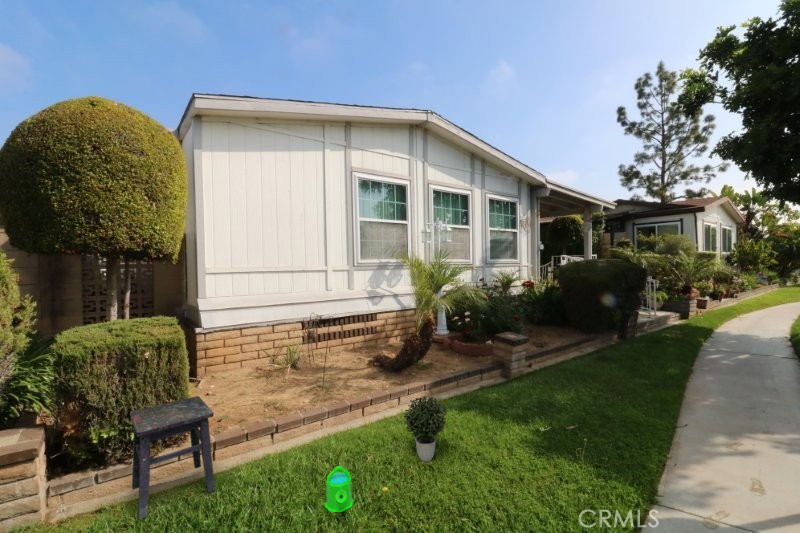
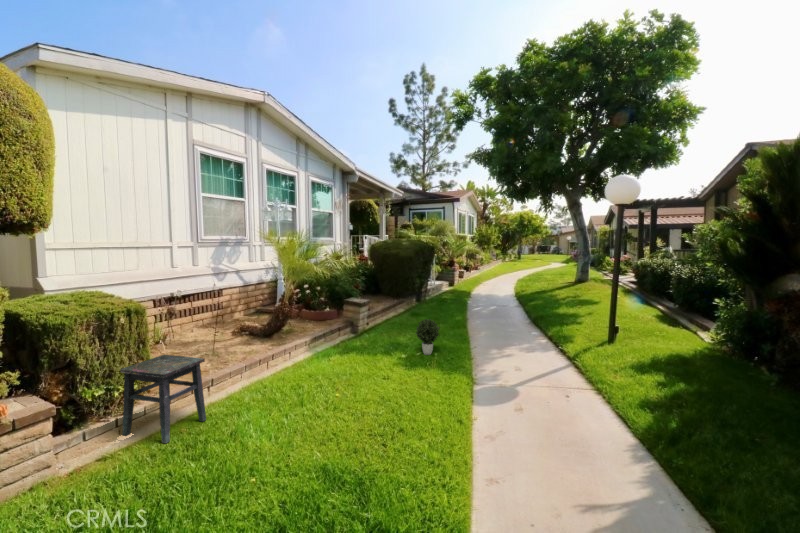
potted plant: present [404,396,447,461] -> present [416,319,440,355]
watering can: present [325,466,354,512] -> none [298,379,322,409]

